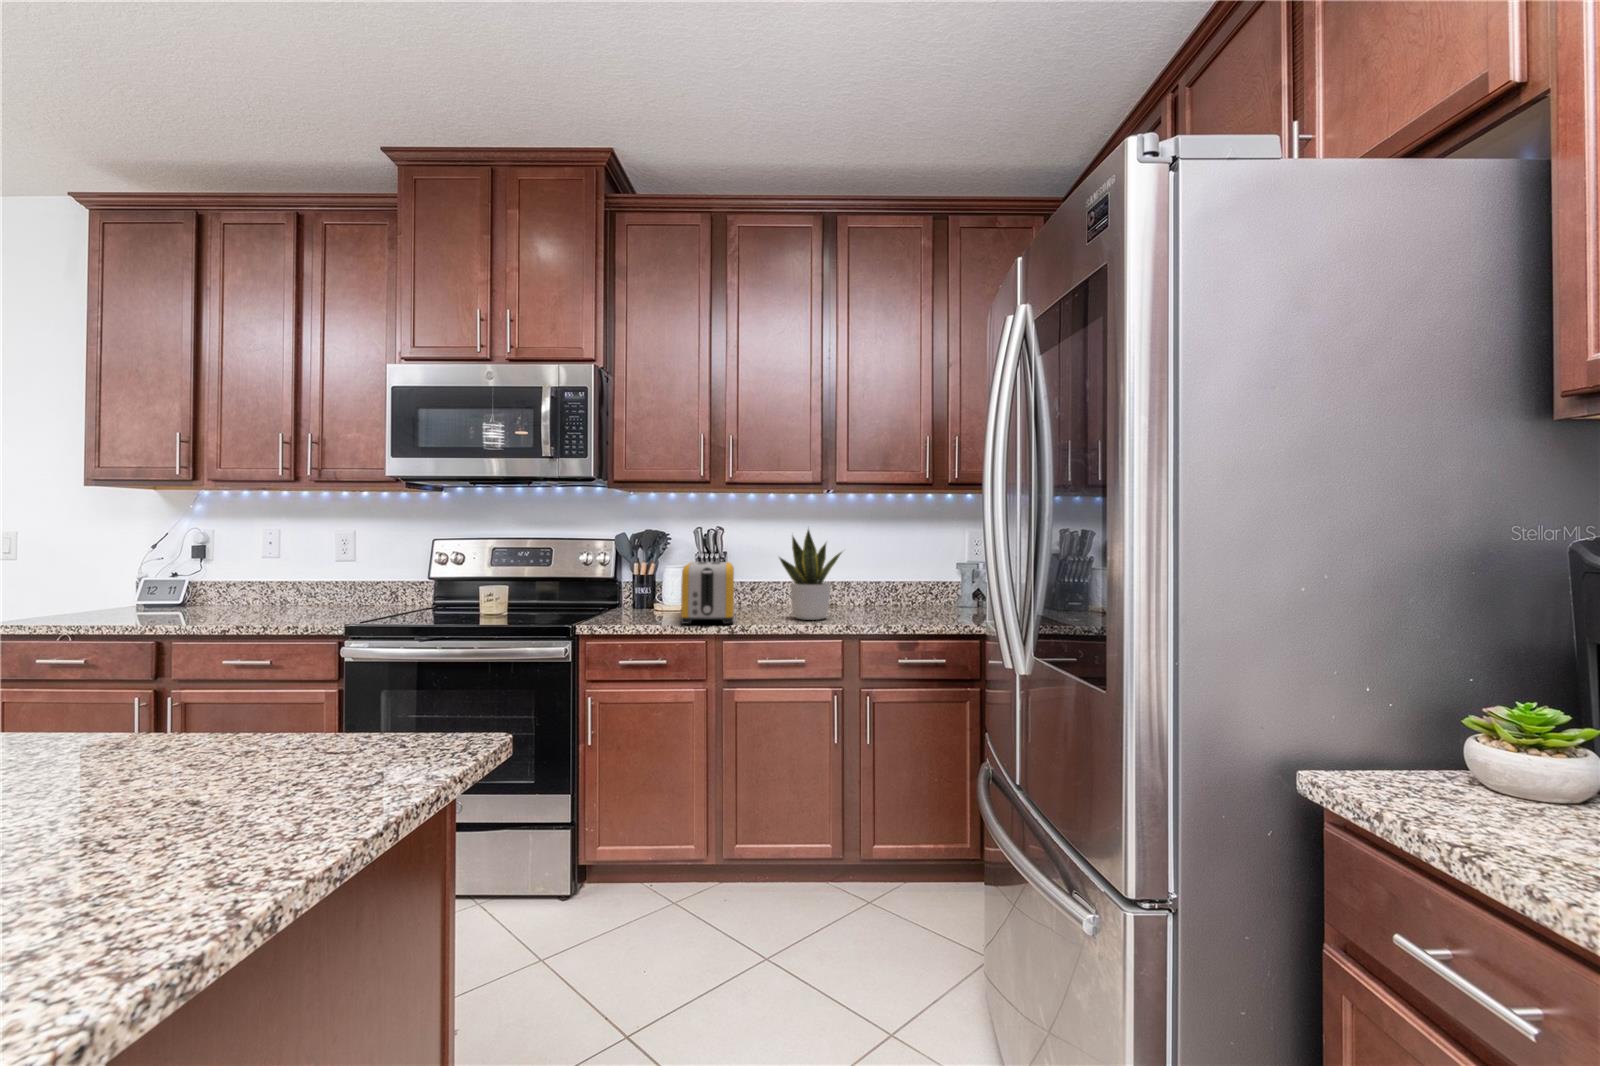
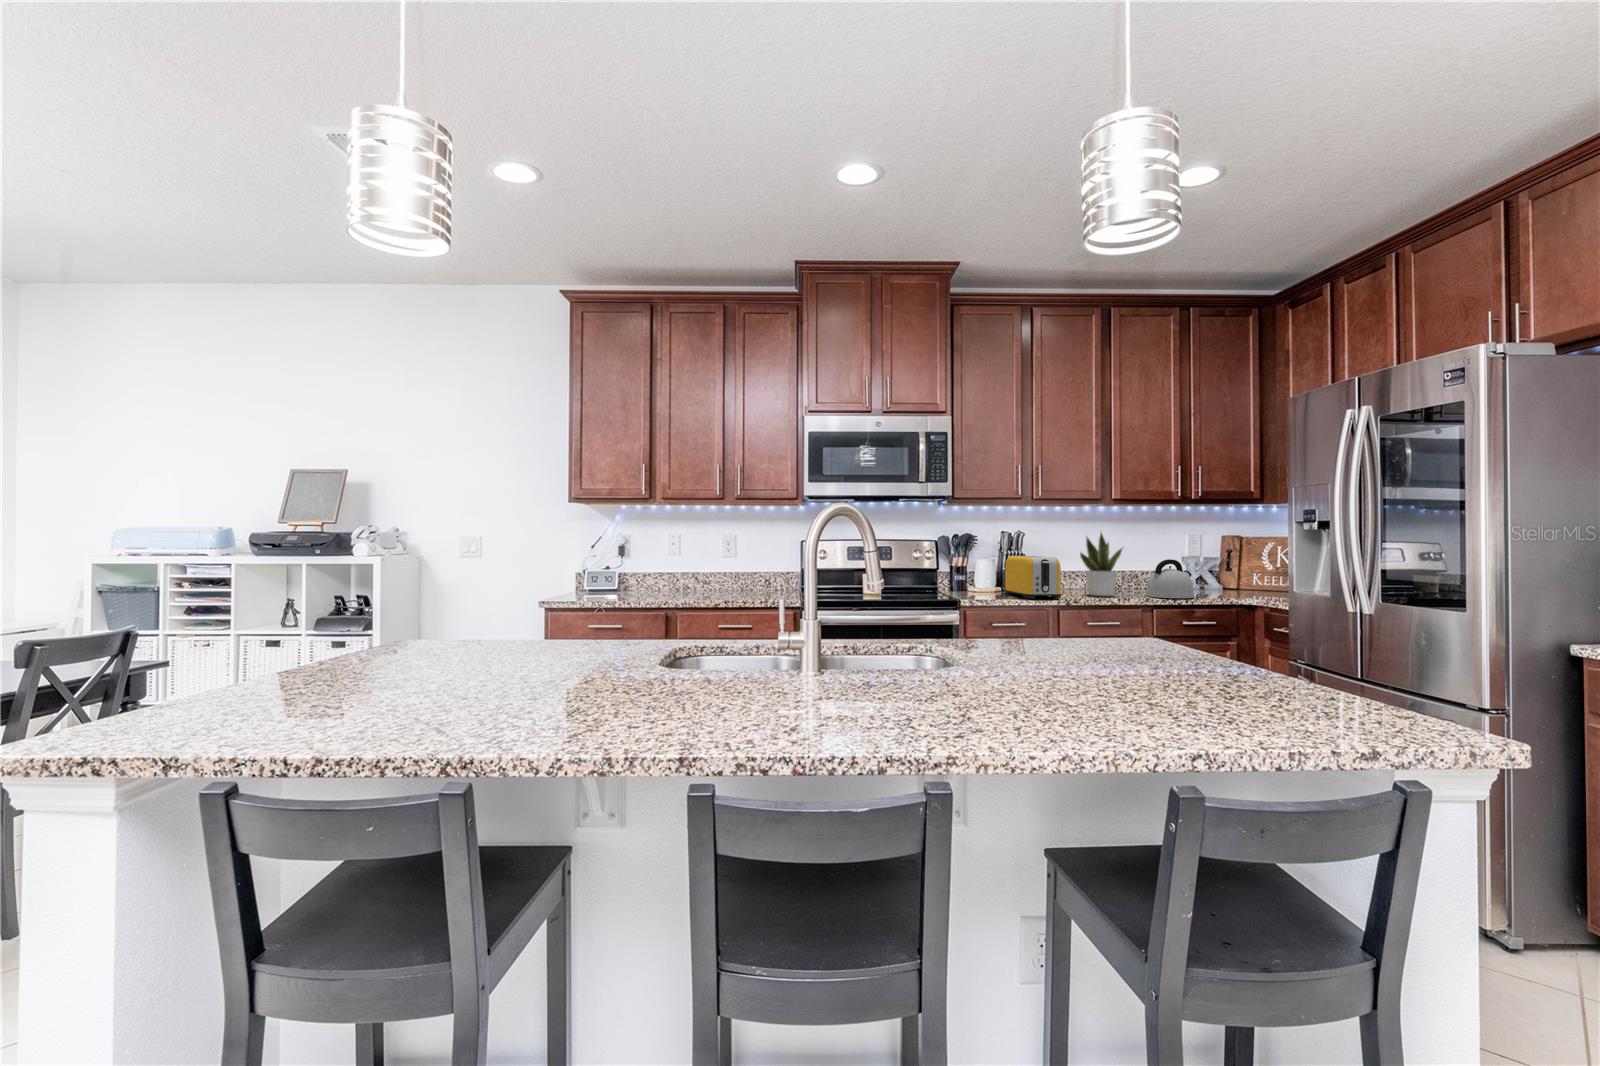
kettle: none [873,568,938,624] -> present [1146,559,1194,598]

